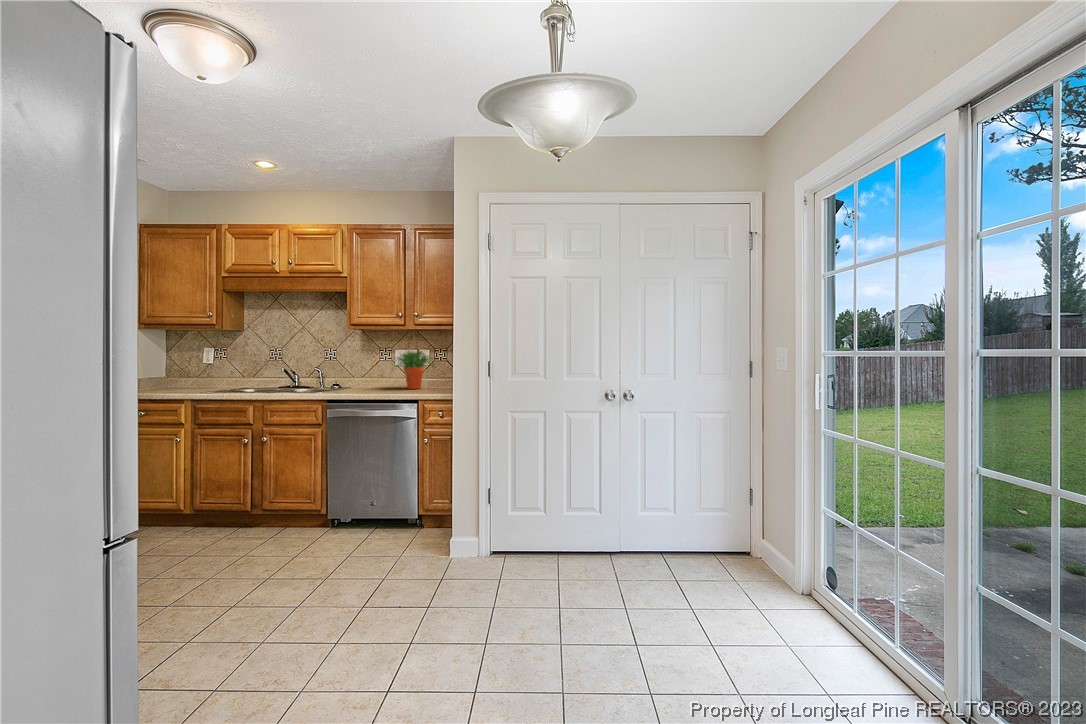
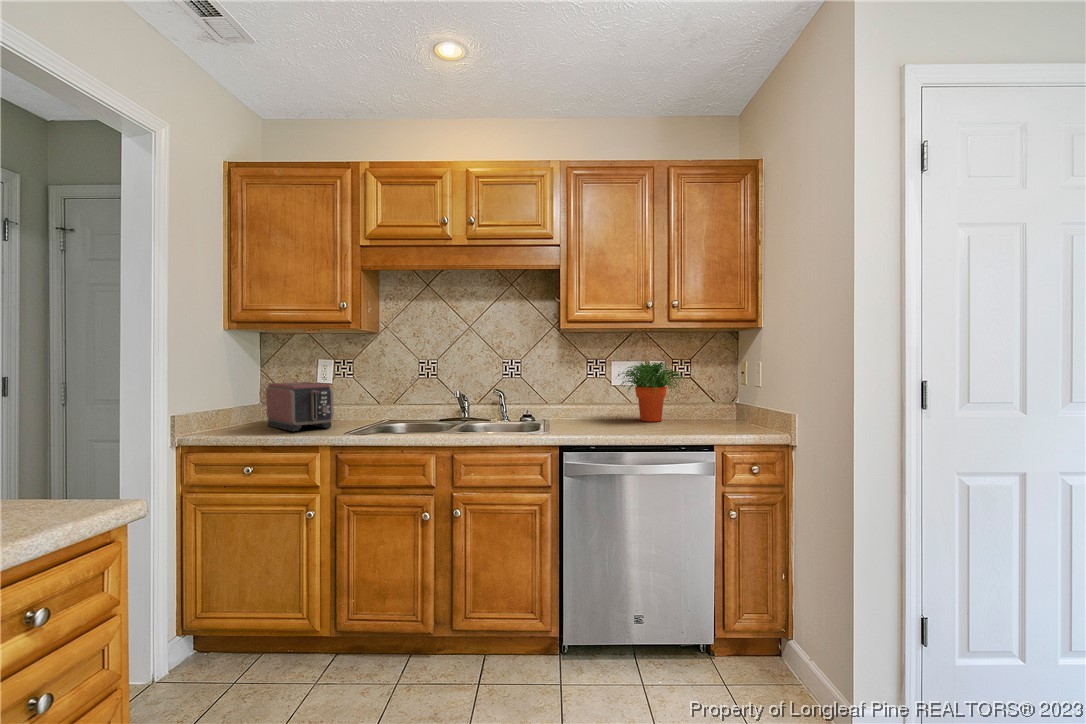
toaster: none [164,362,203,391] -> present [266,382,334,431]

